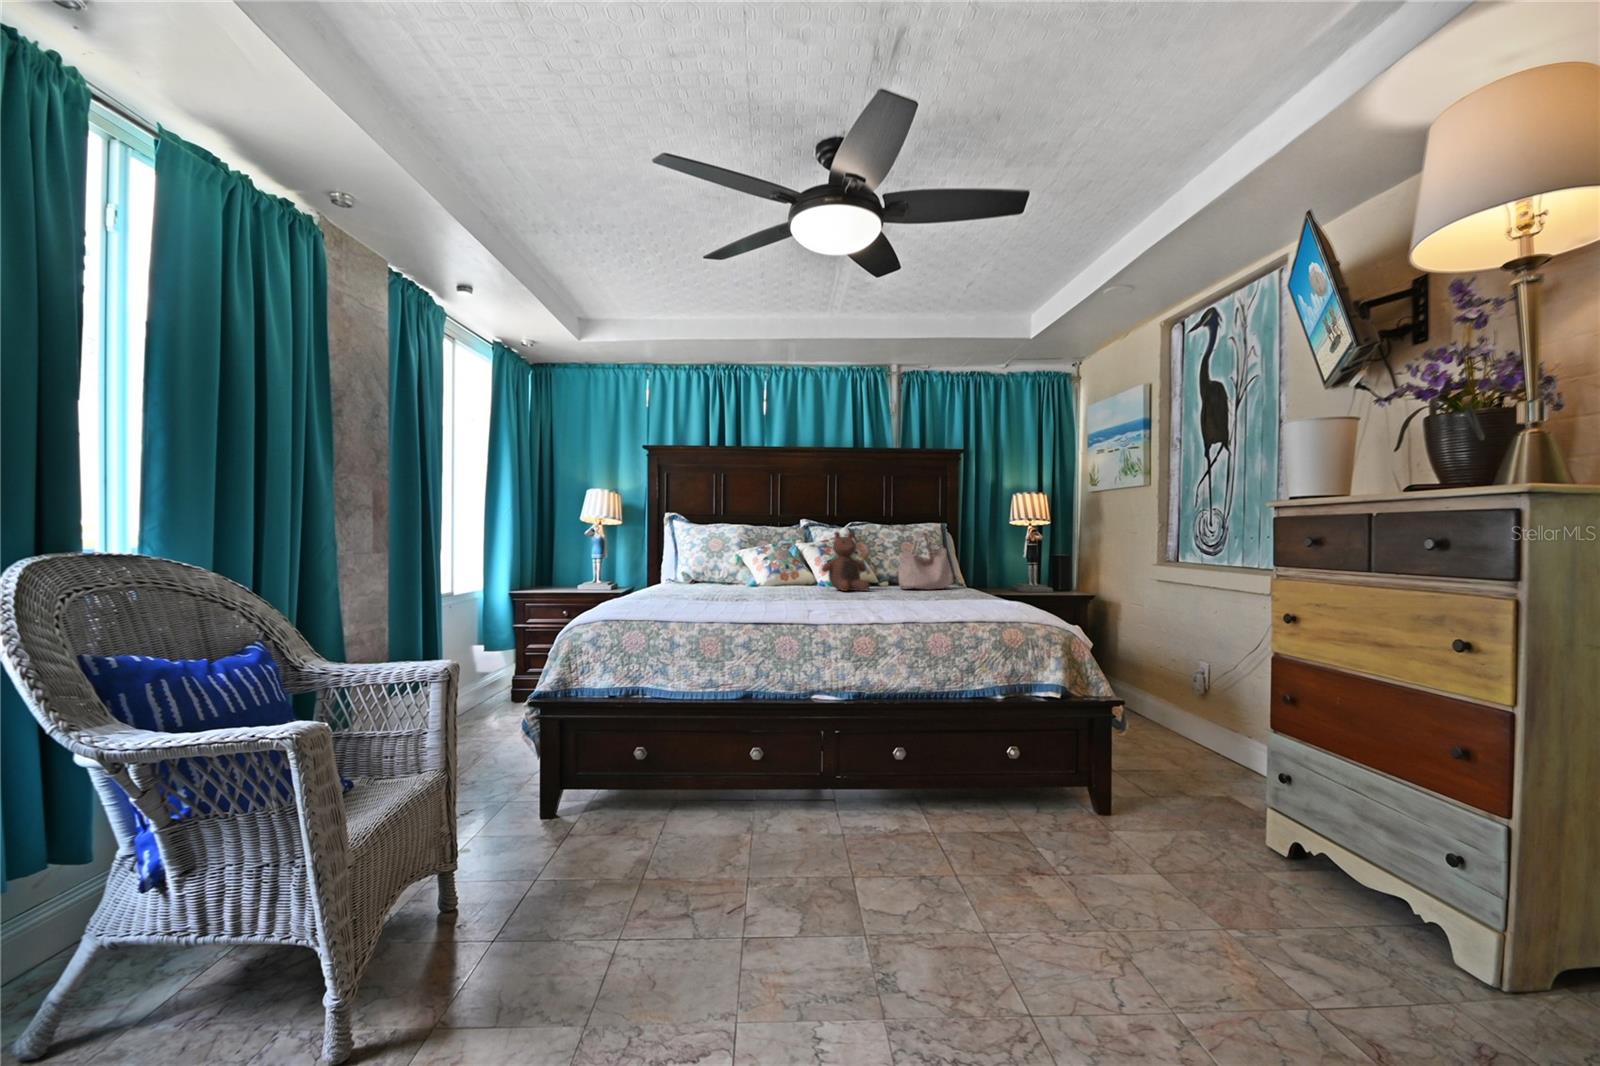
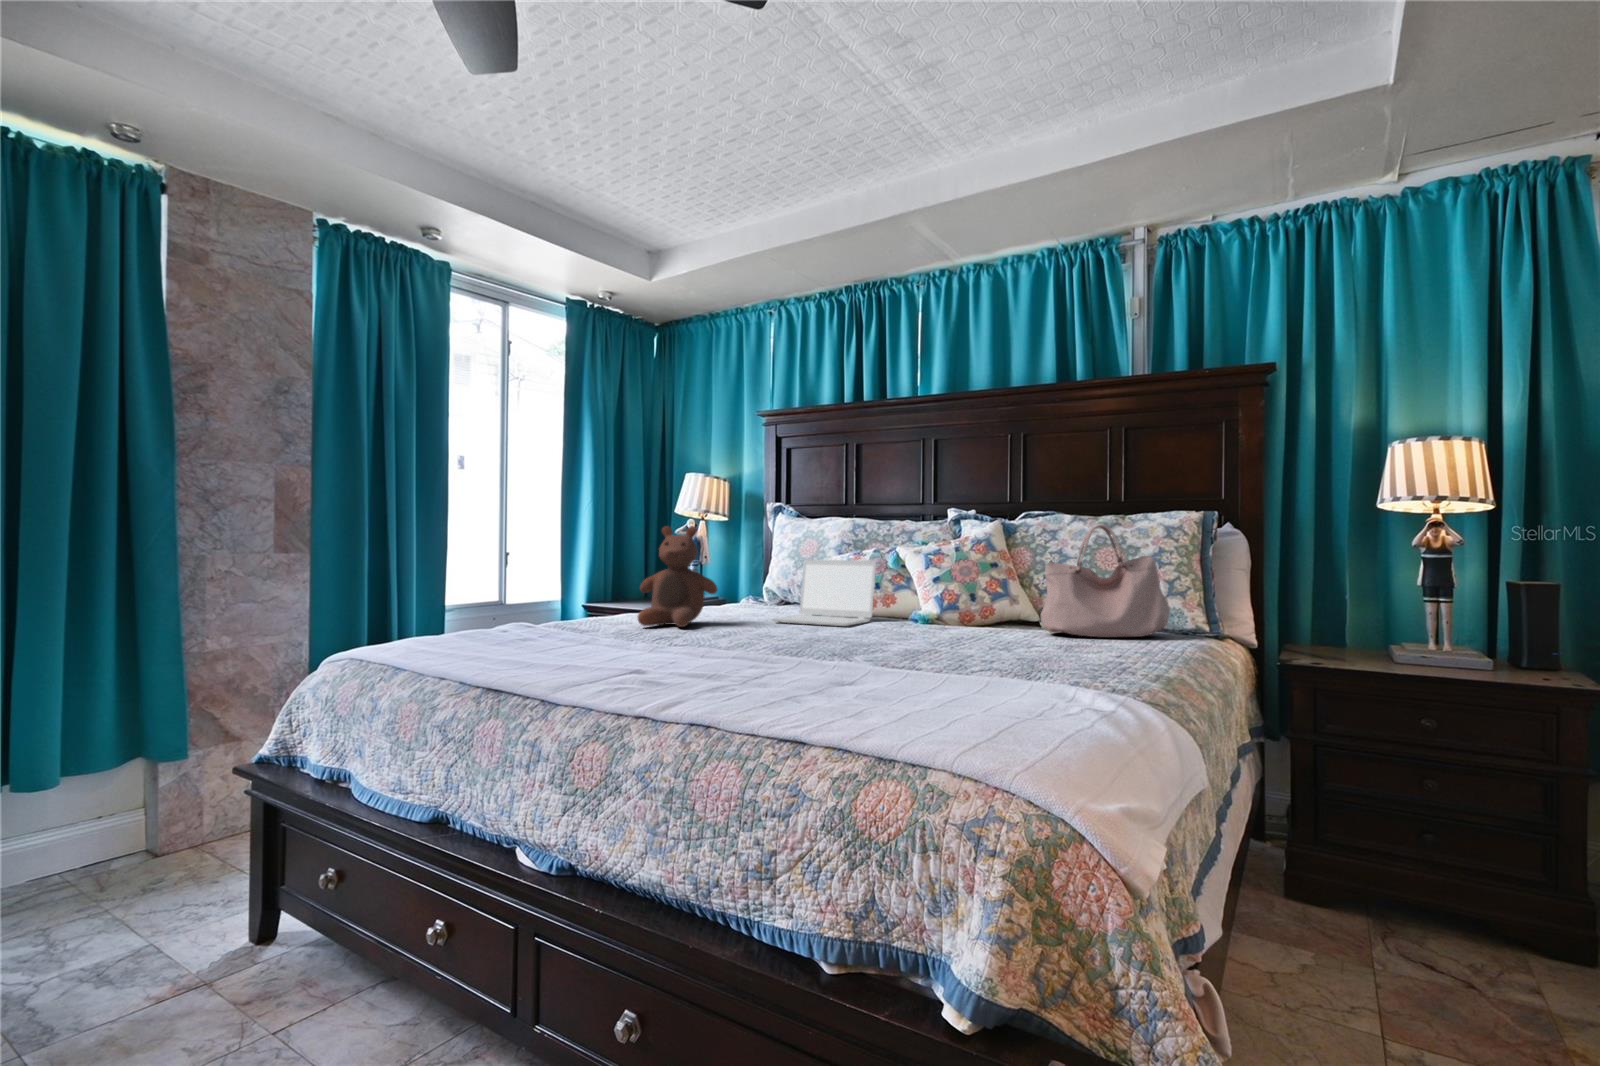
stuffed bear: present [822,532,870,591] -> present [637,526,718,627]
laptop: none [743,552,798,591] -> present [773,559,876,626]

